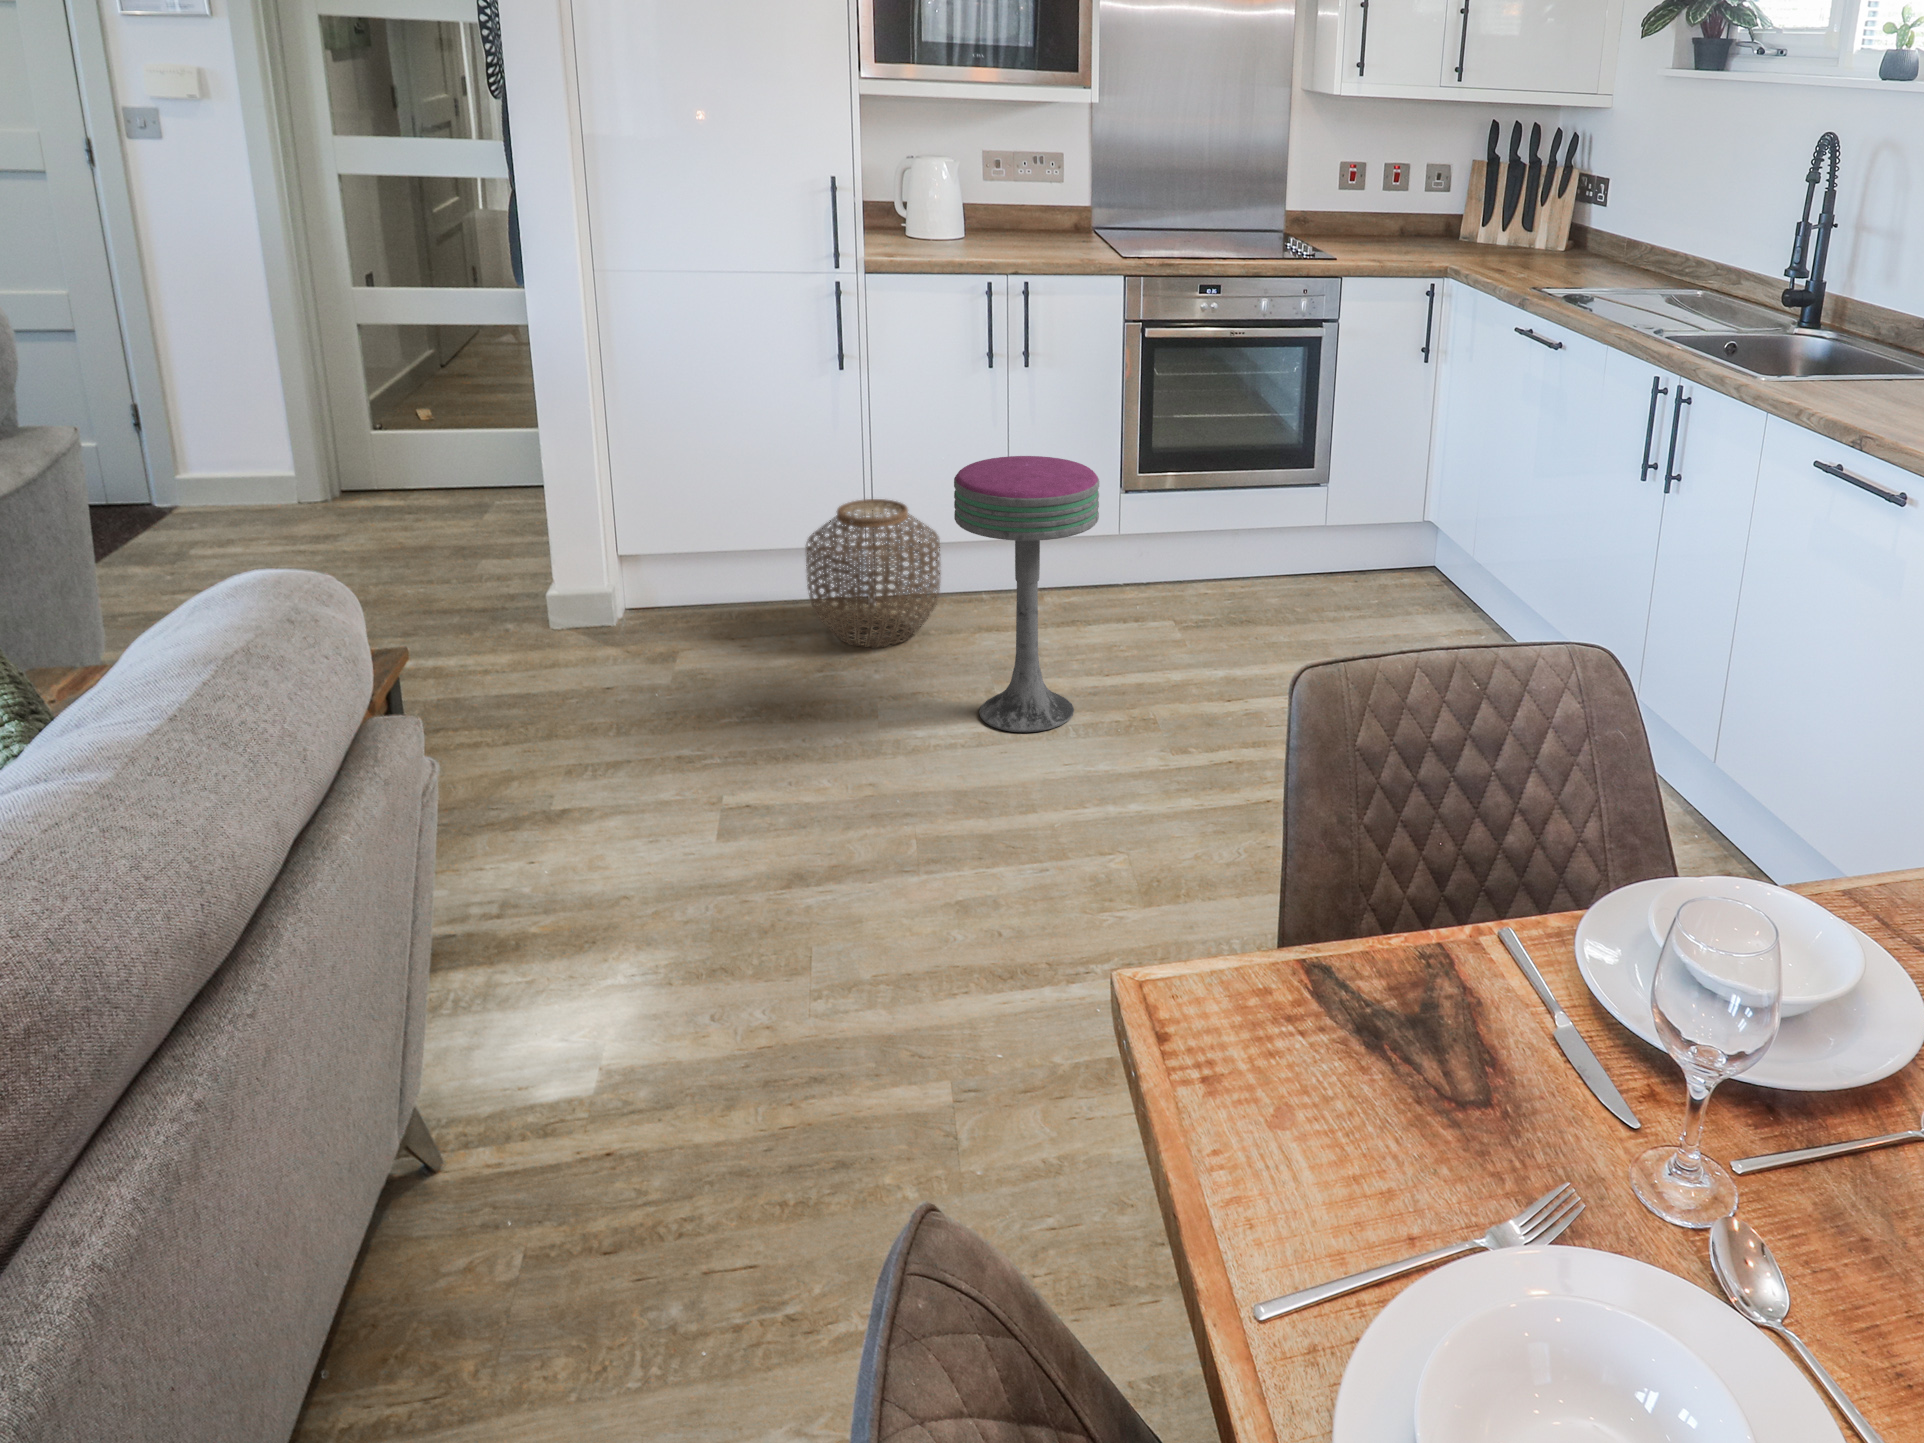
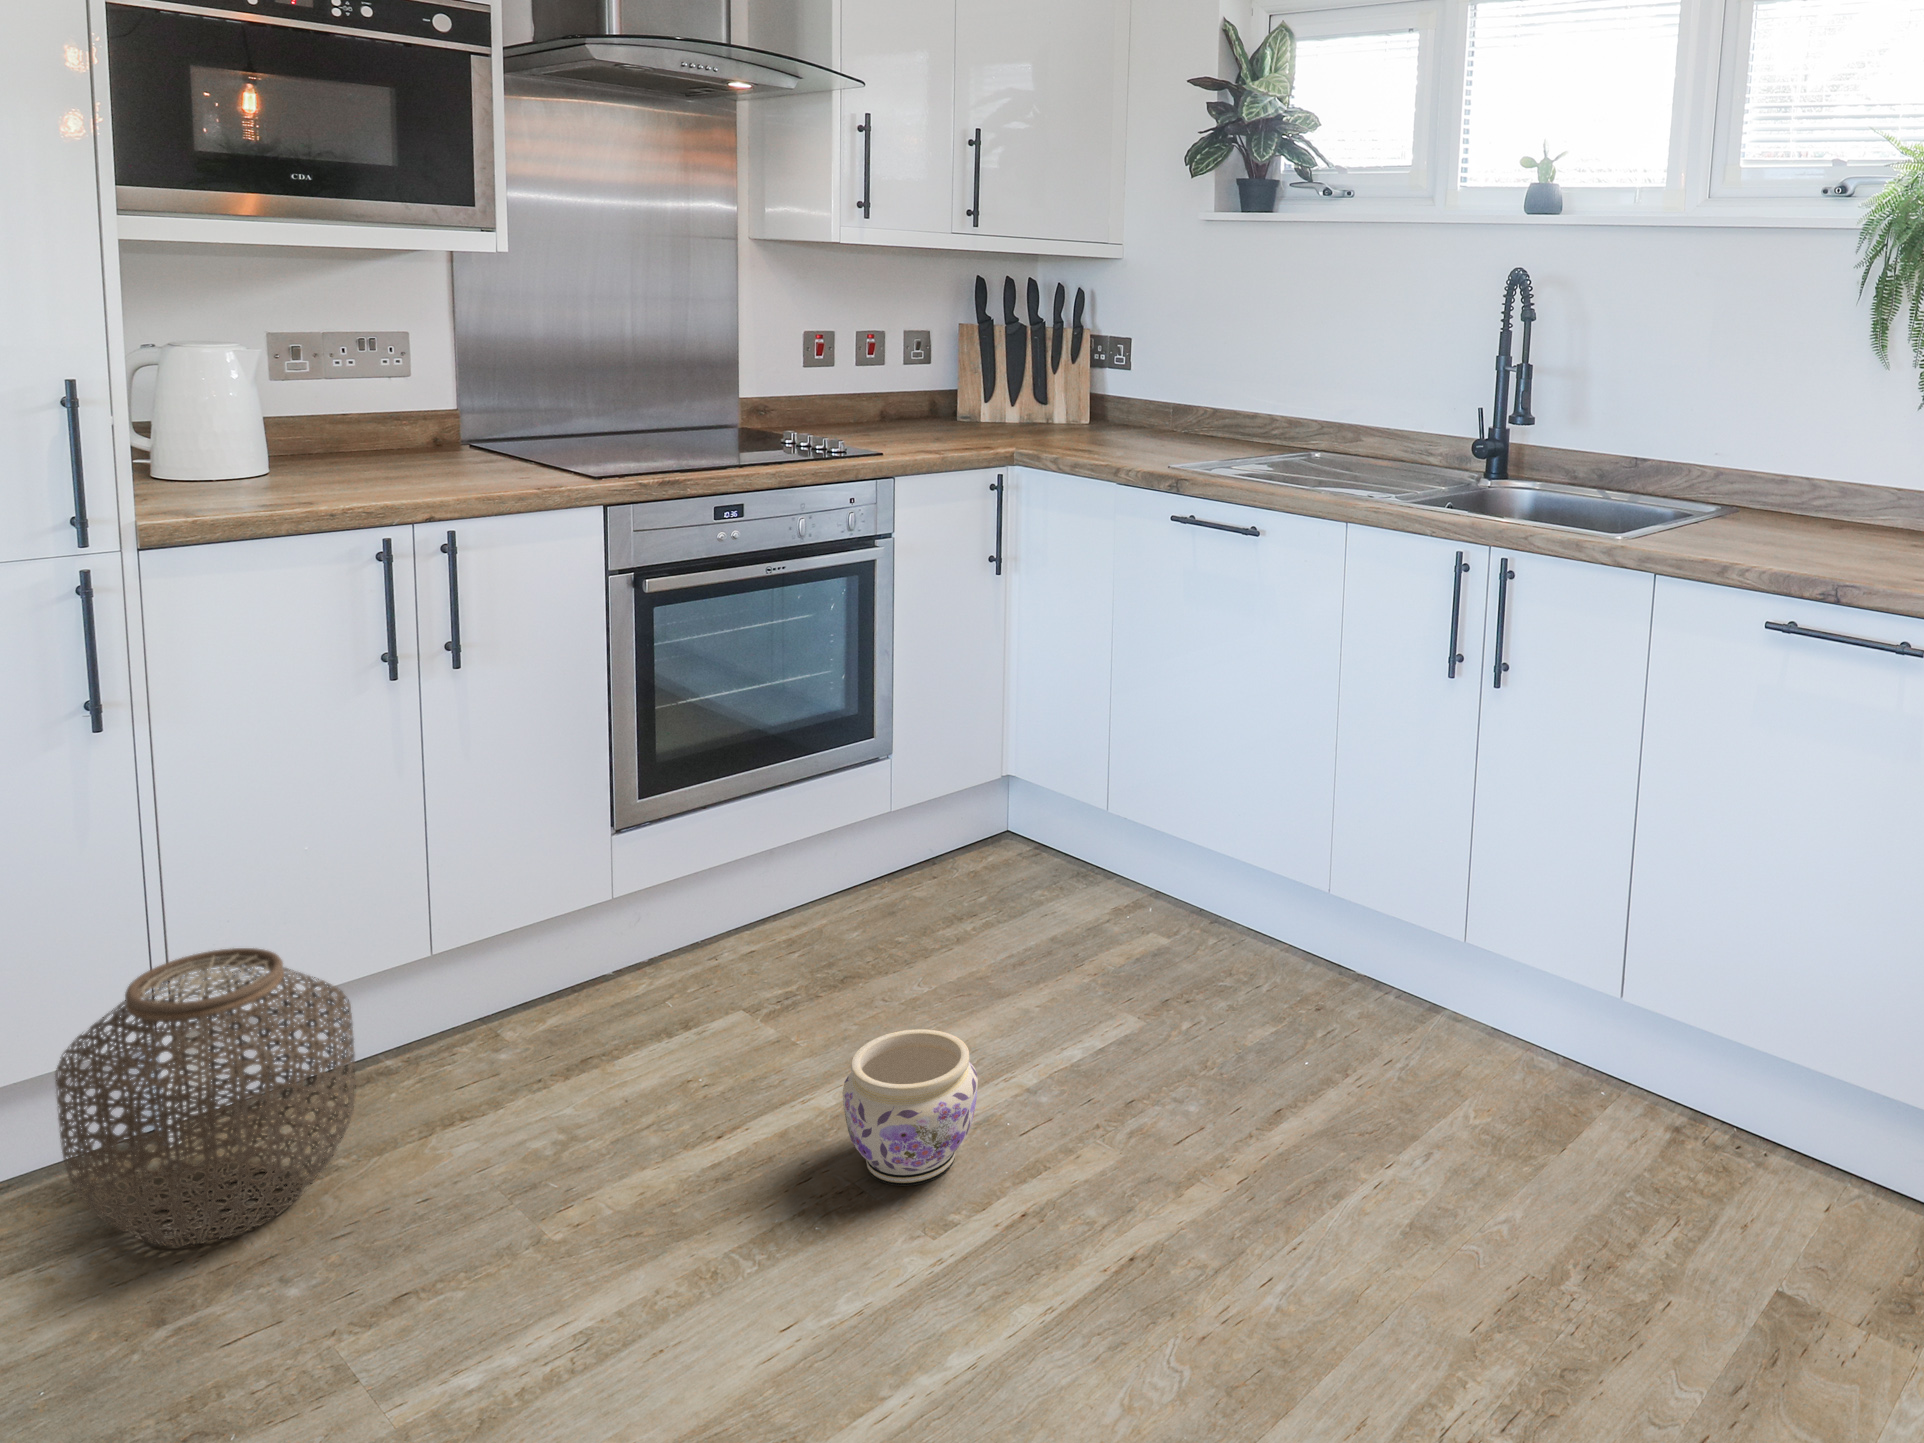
bar stool: present [954,456,1099,732] -> none [484,810,753,1316]
planter: none [1157,635,1242,726] -> present [842,1029,978,1186]

